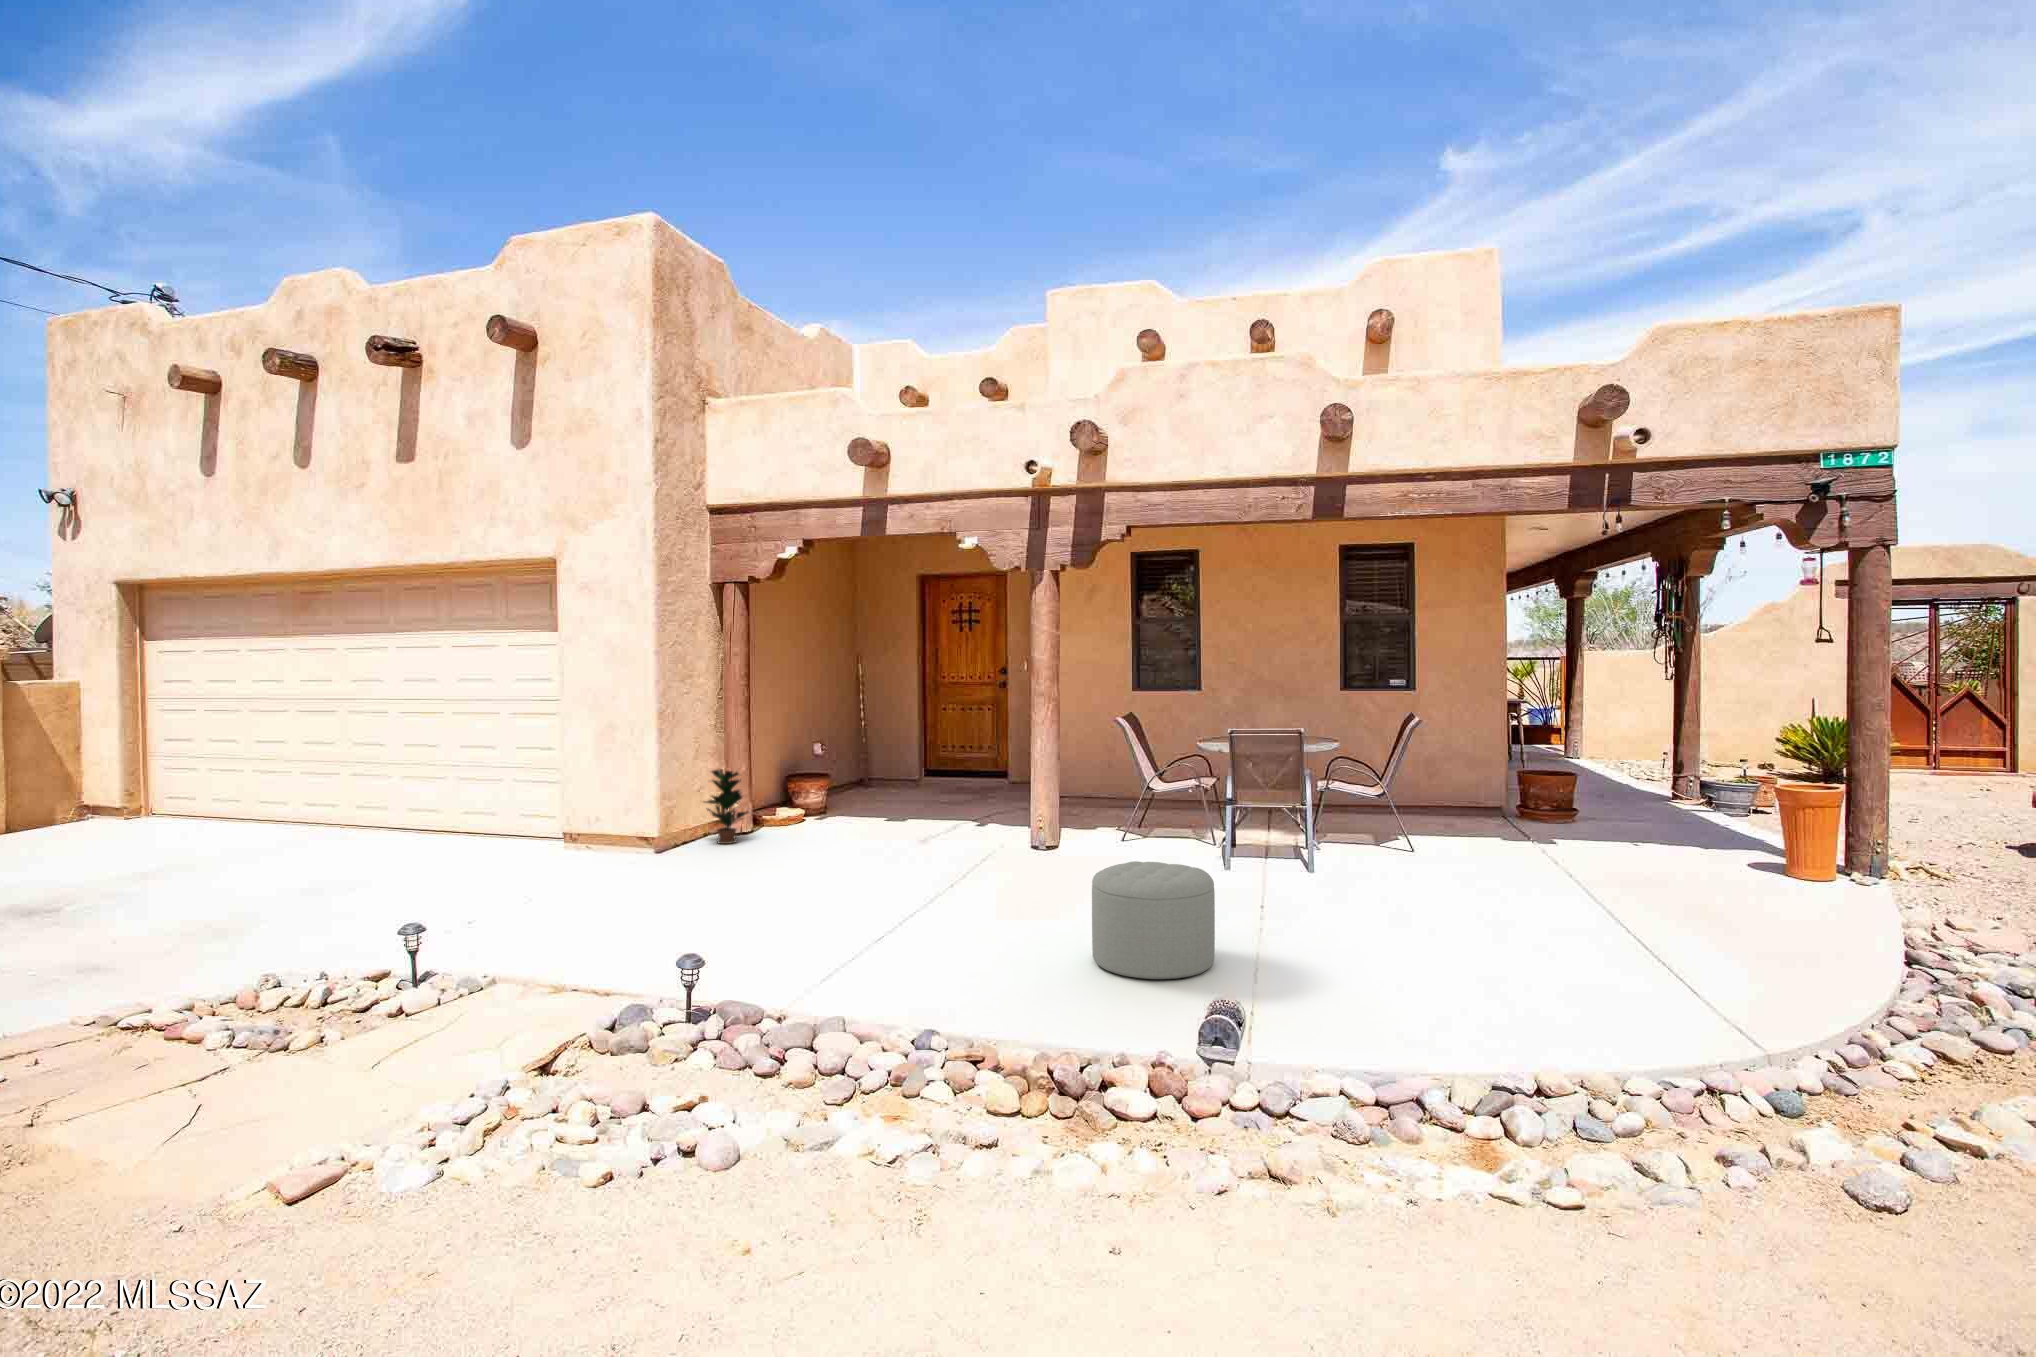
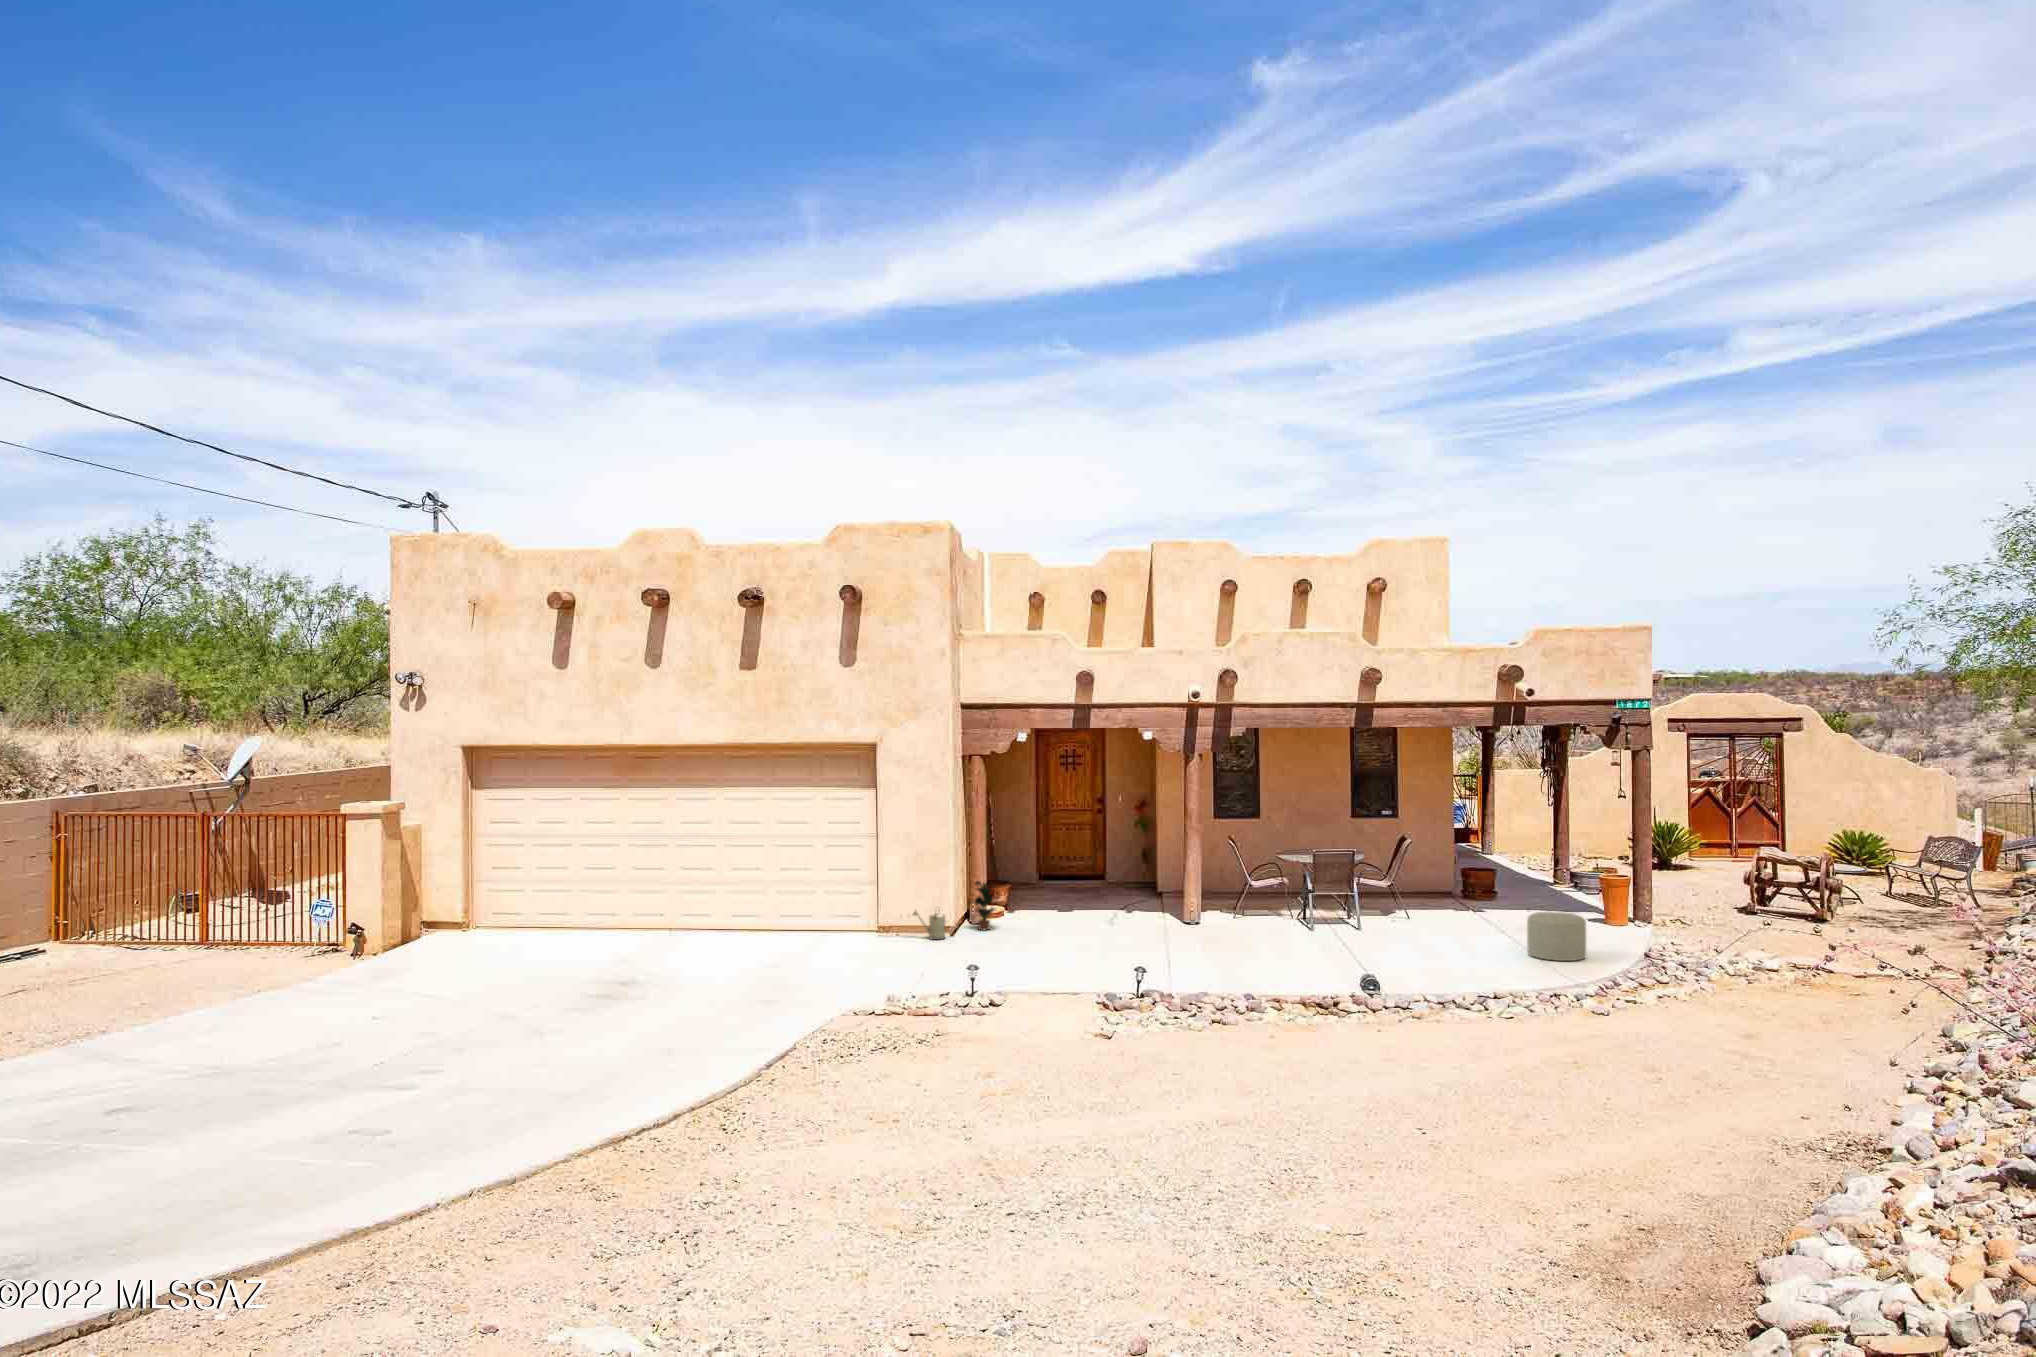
watering can: none [592,806,641,858] -> present [913,910,945,940]
ottoman: present [1092,861,1215,979] -> present [1527,912,1586,961]

